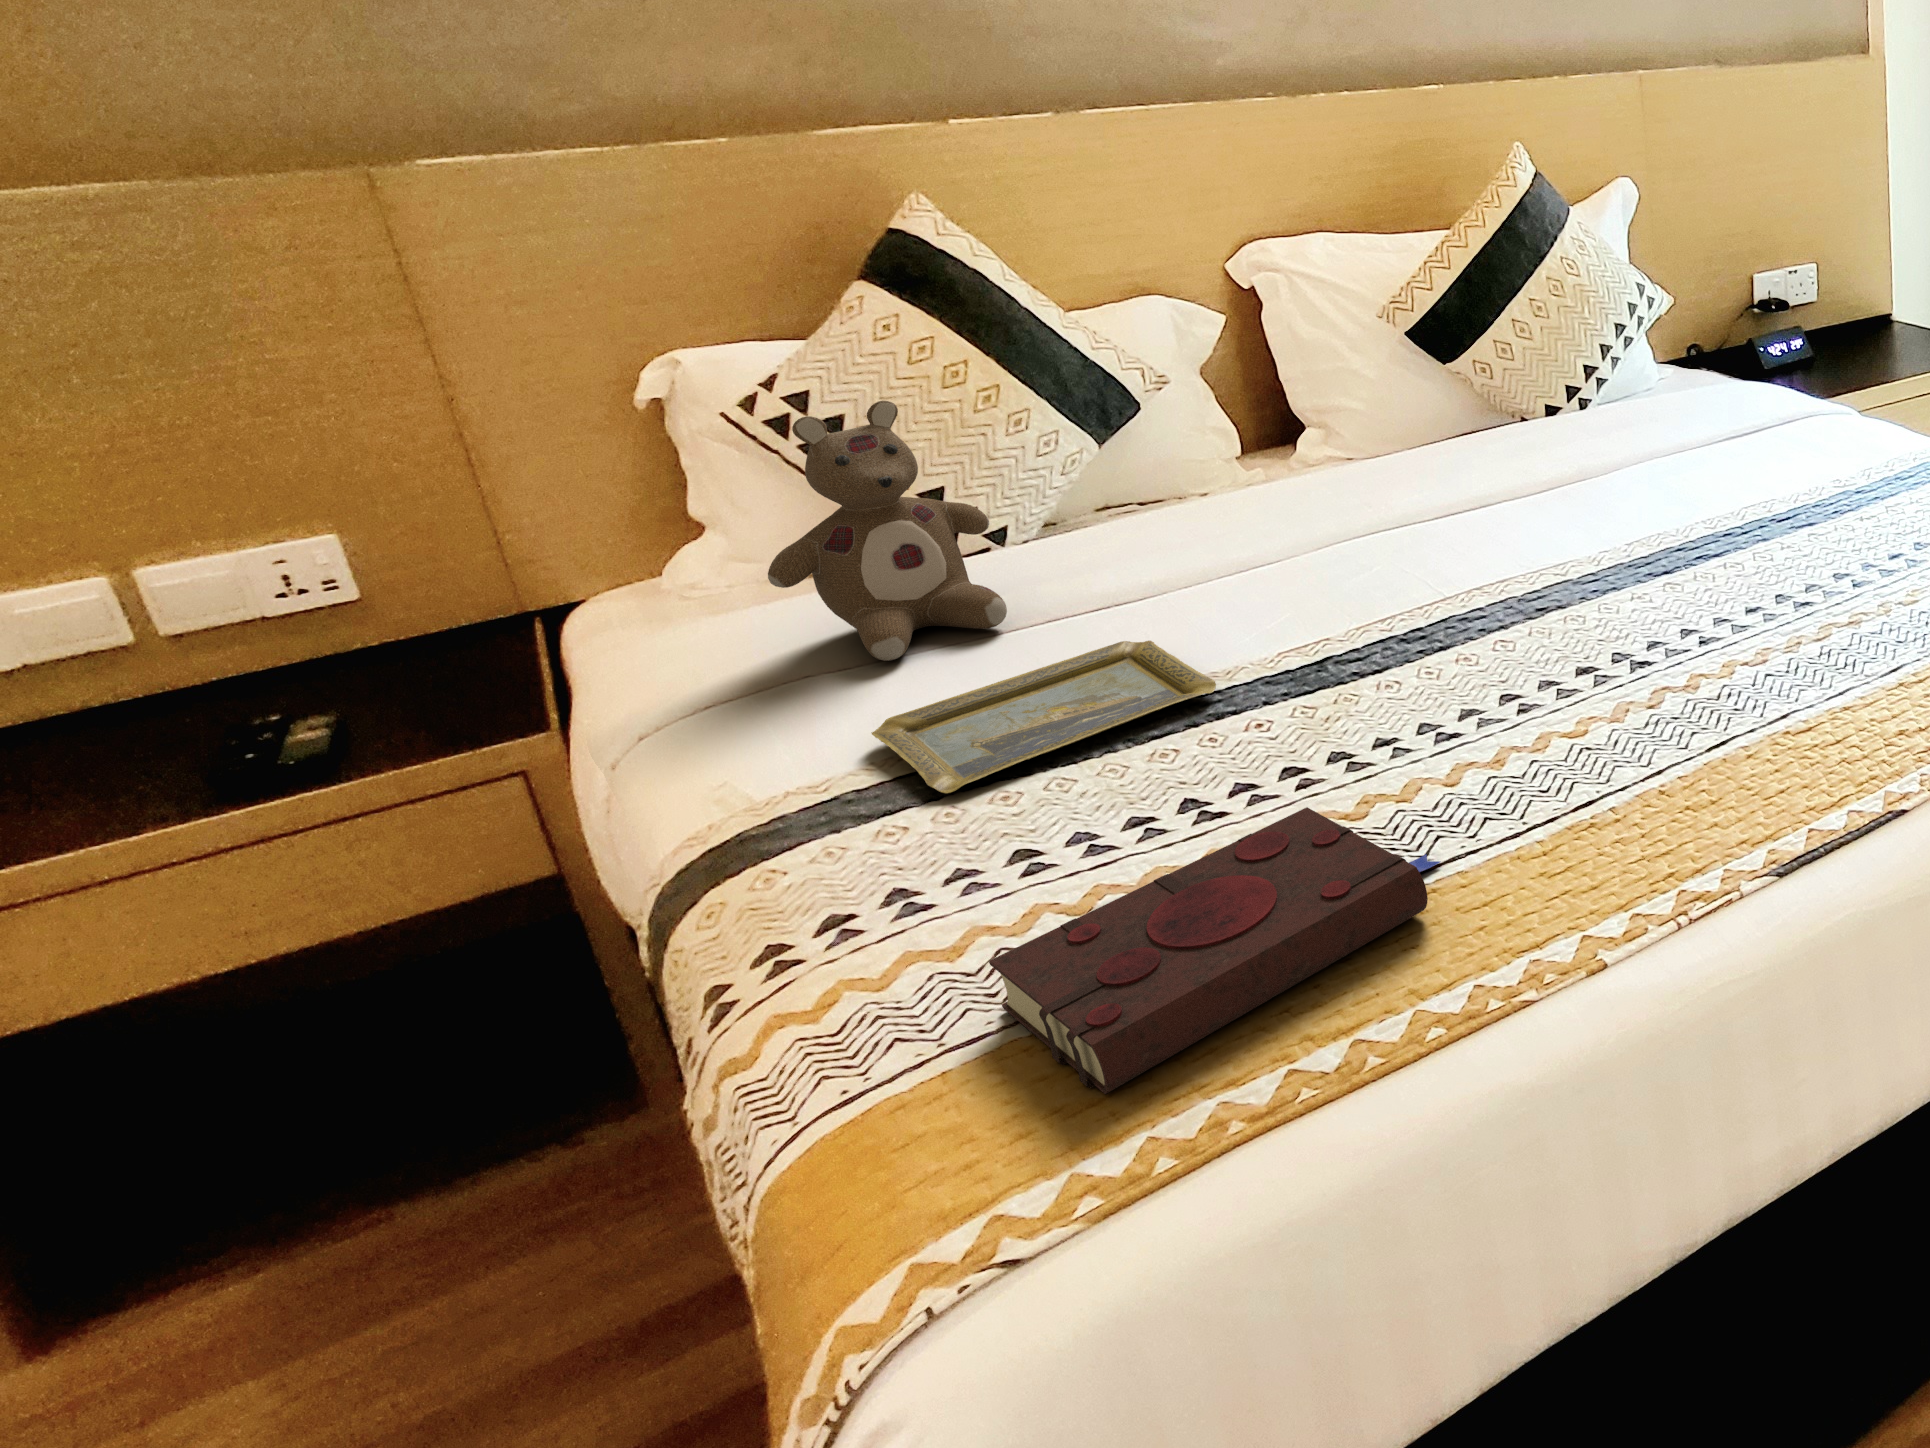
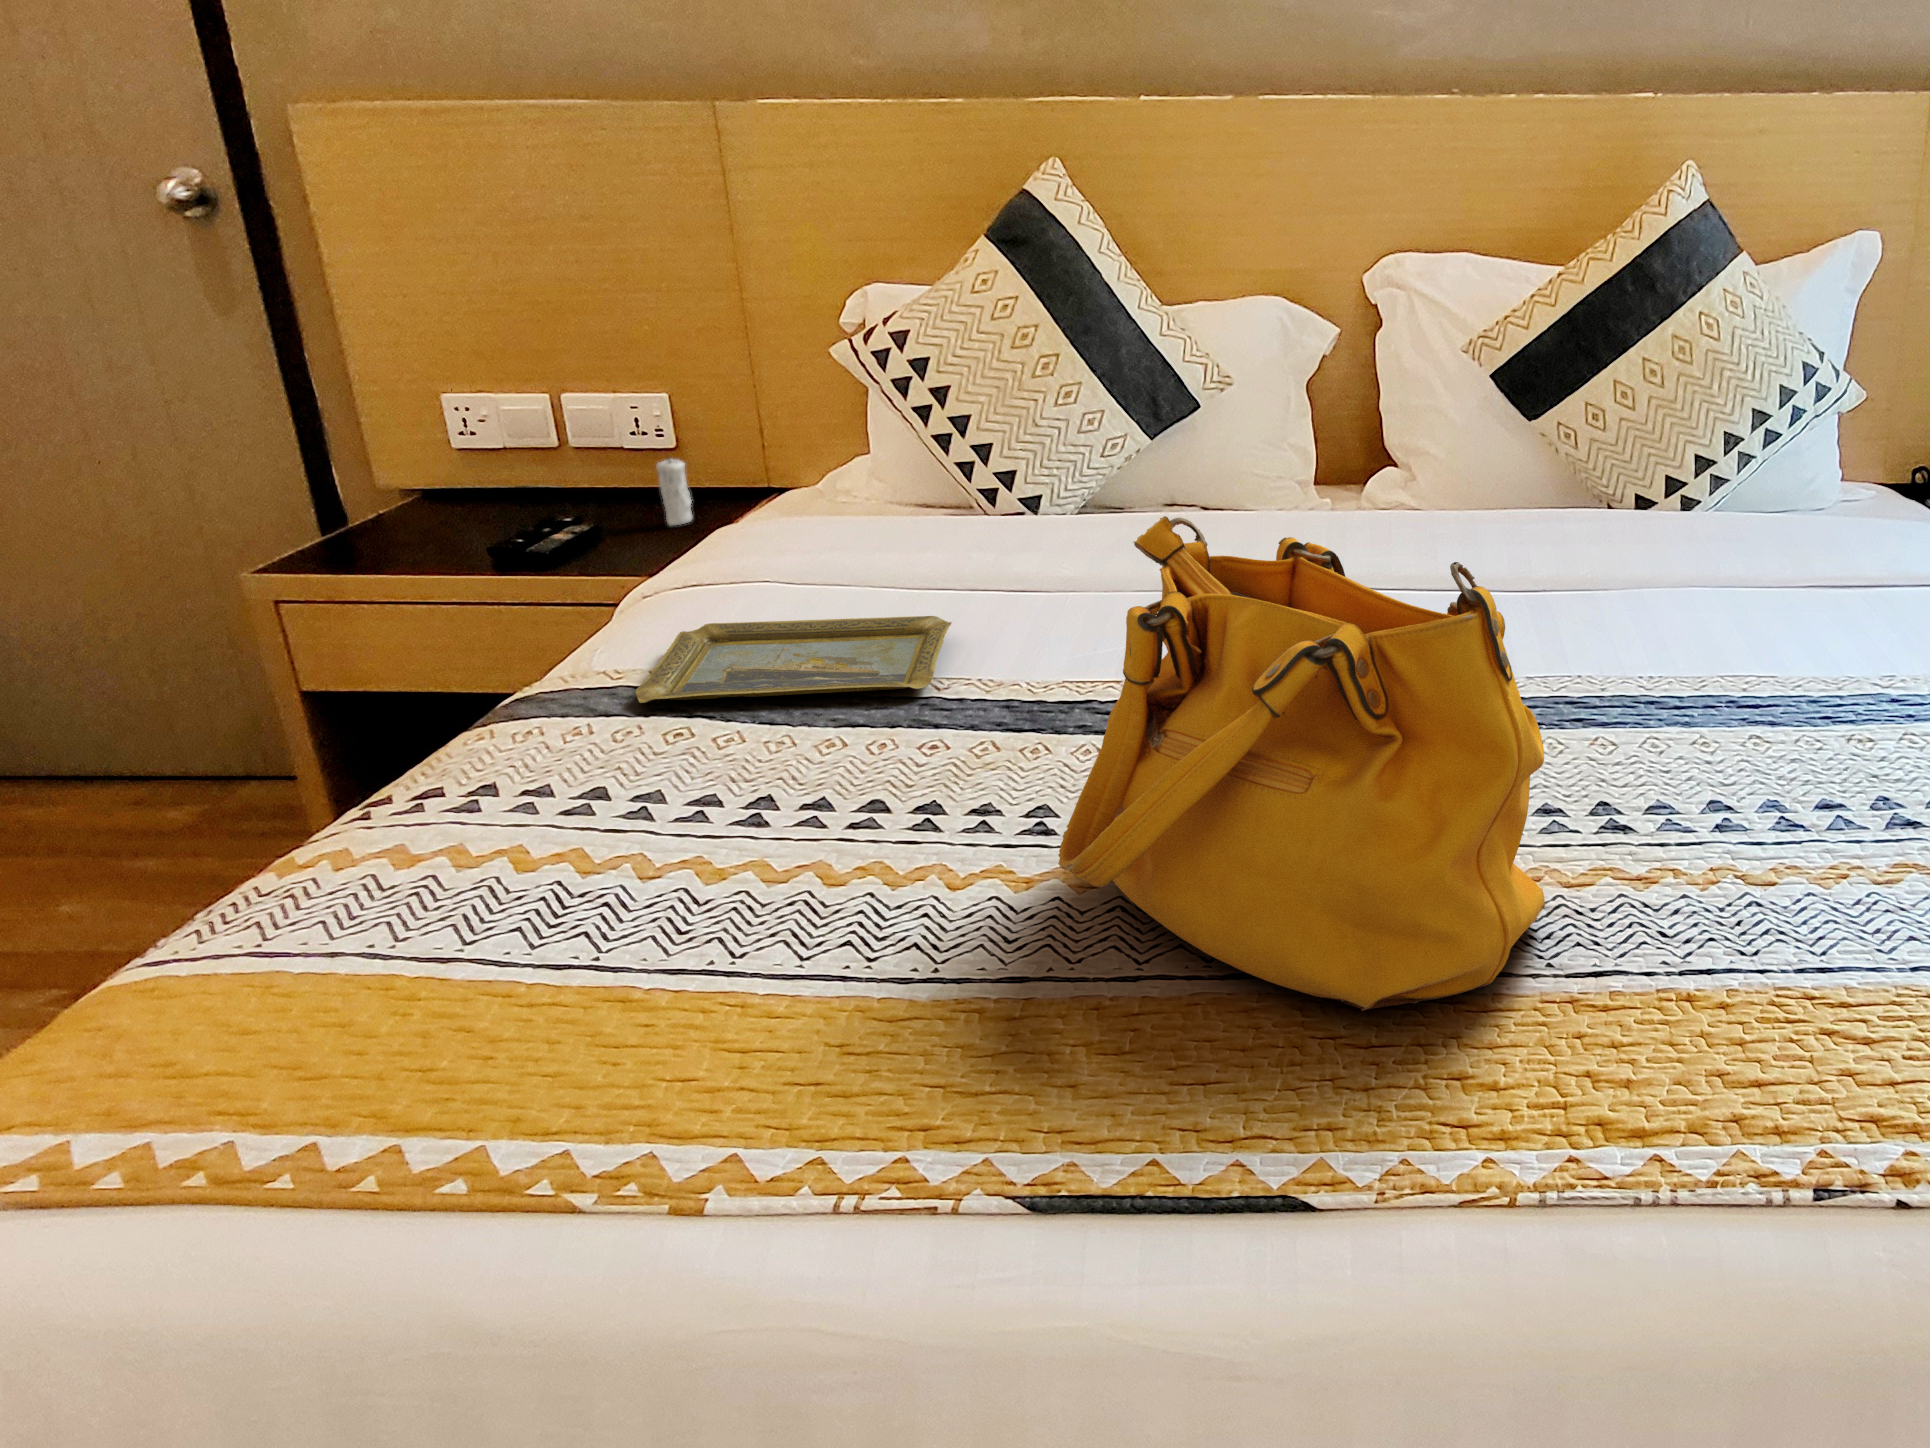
stuffed bear: present [768,401,1007,661] -> none [767,333,958,582]
handbag: none [1532,463,1867,740] -> present [1058,516,1545,1011]
candle: none [382,594,453,684] -> present [656,459,692,525]
book: present [989,807,1440,1094] -> none [176,831,776,1052]

